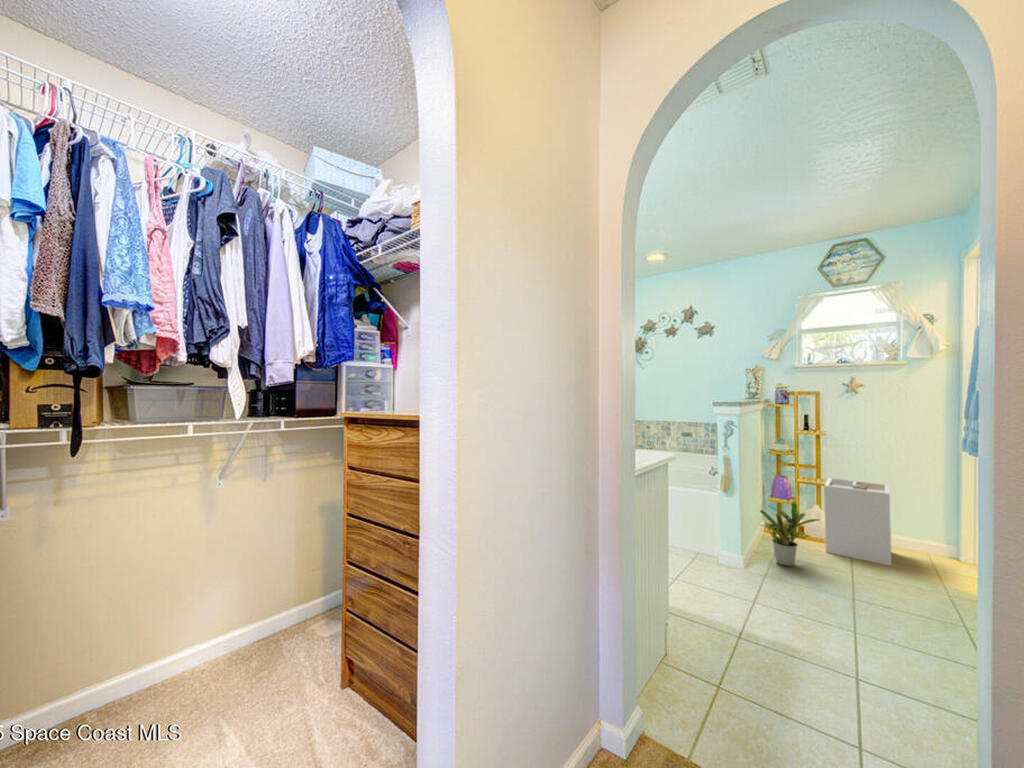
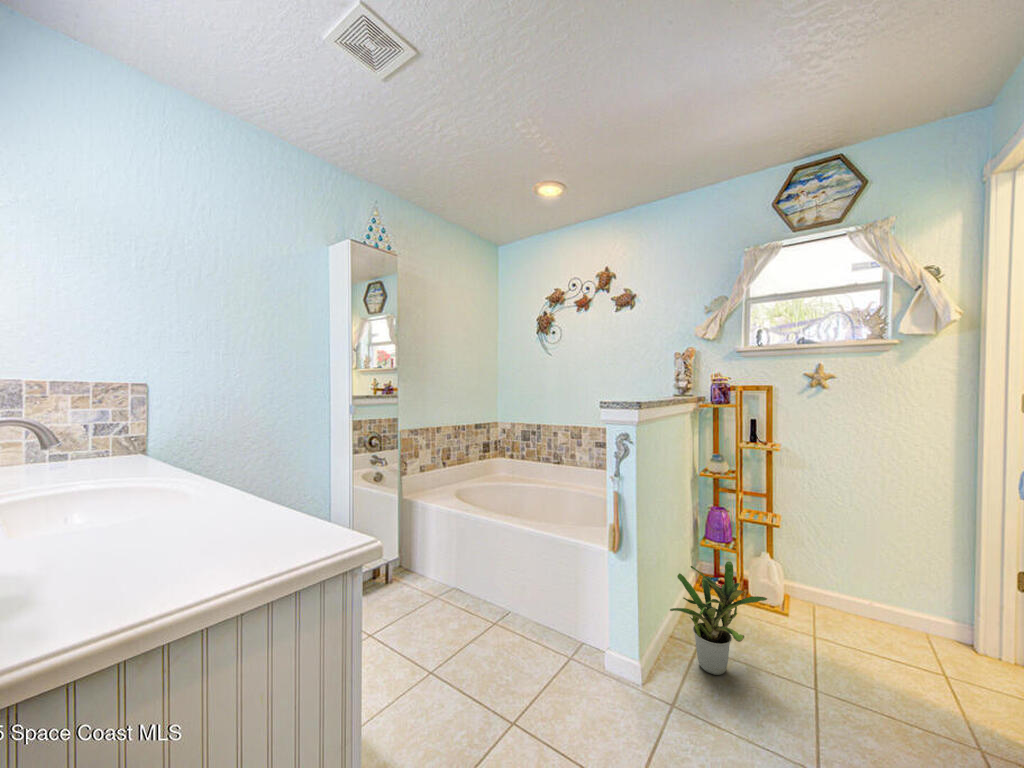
laundry hamper: present [824,478,892,566] -> none [776,513,876,666]

